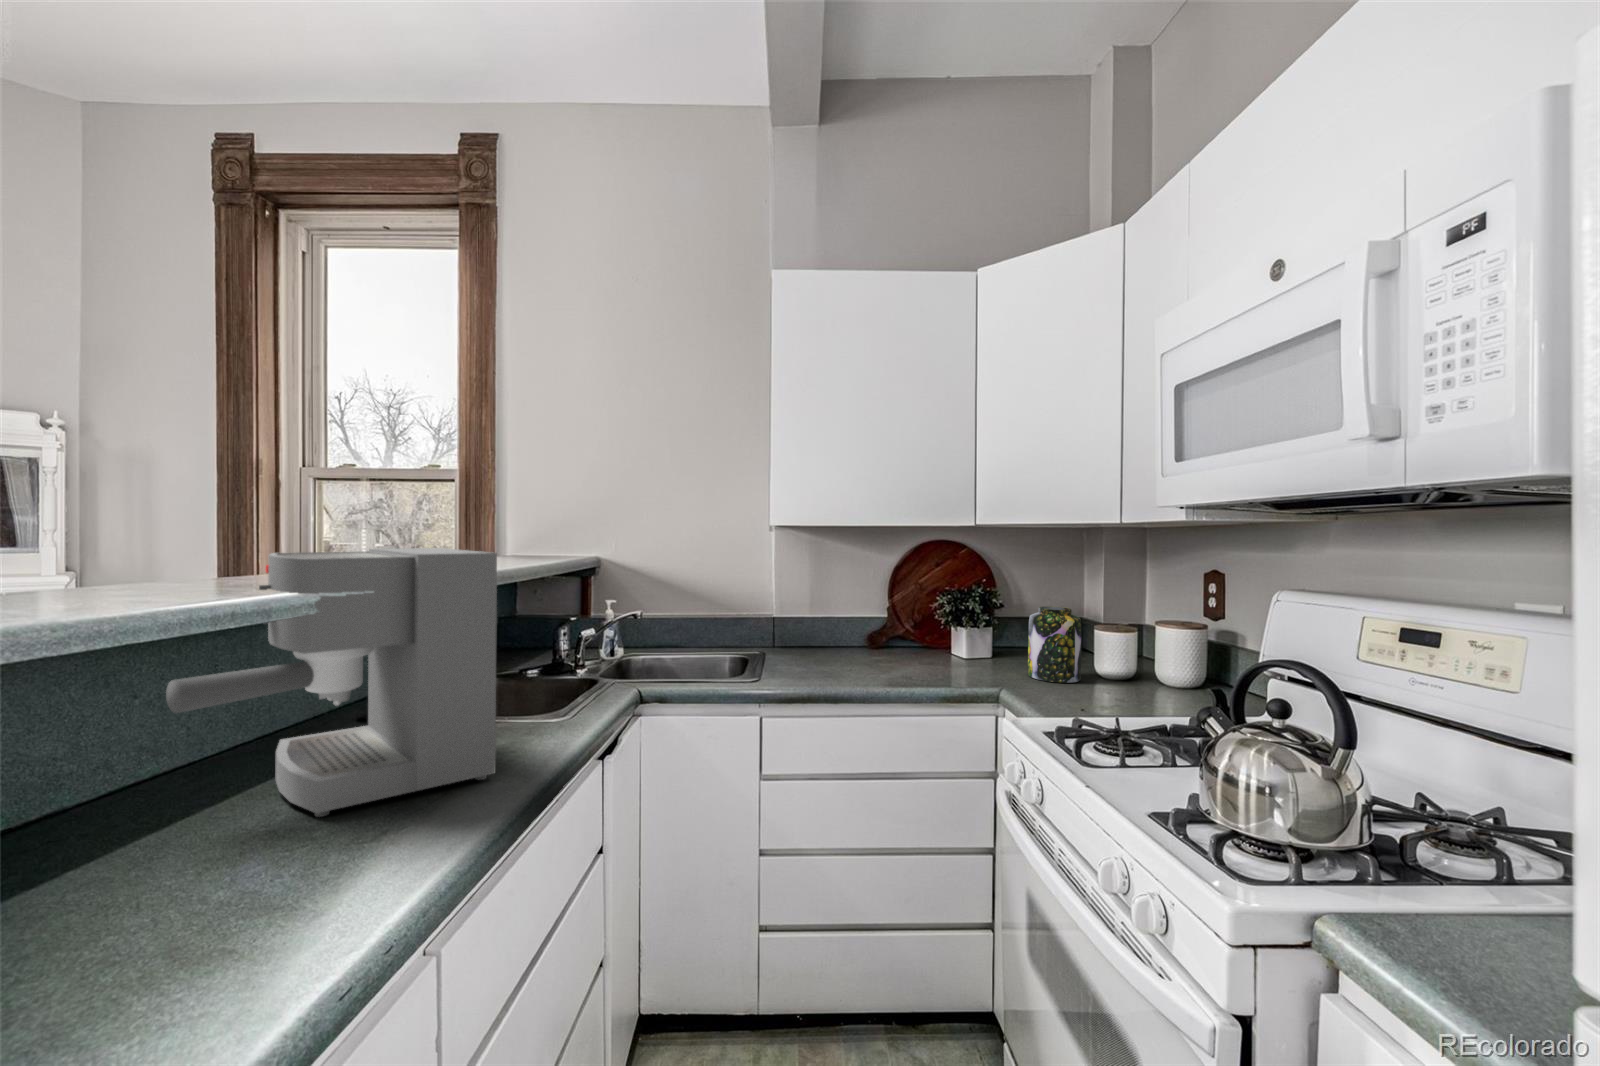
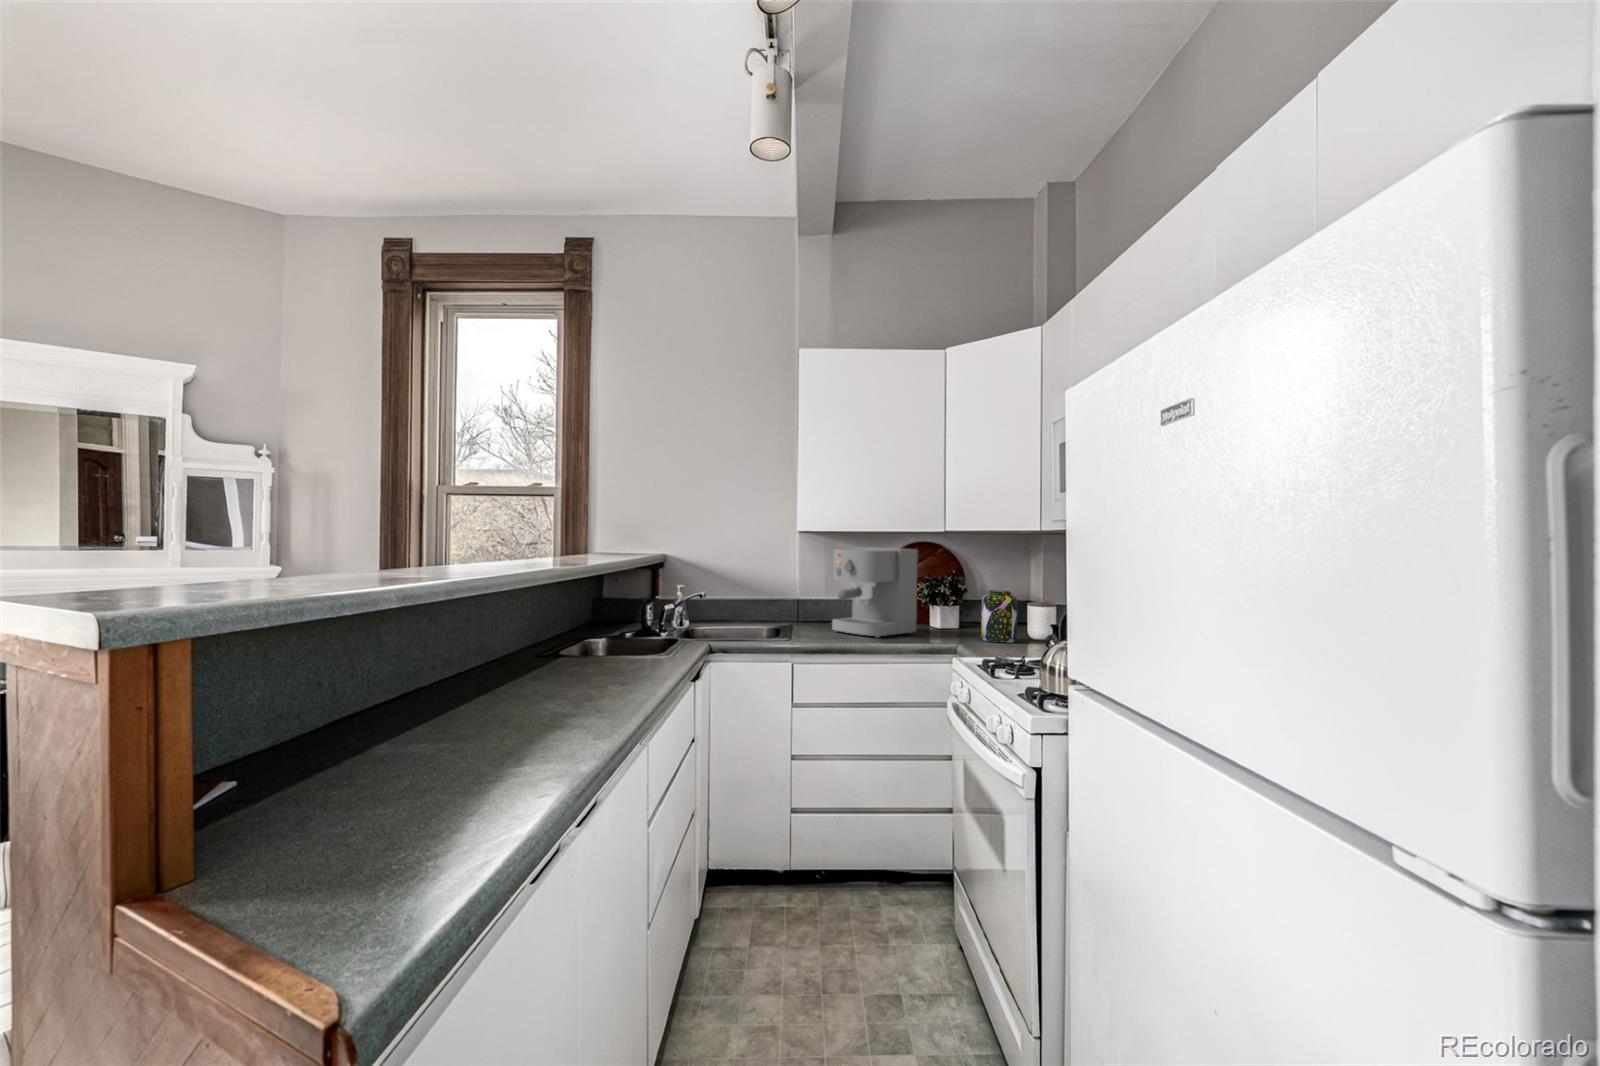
coffee maker: present [166,548,497,817] -> present [832,548,918,638]

